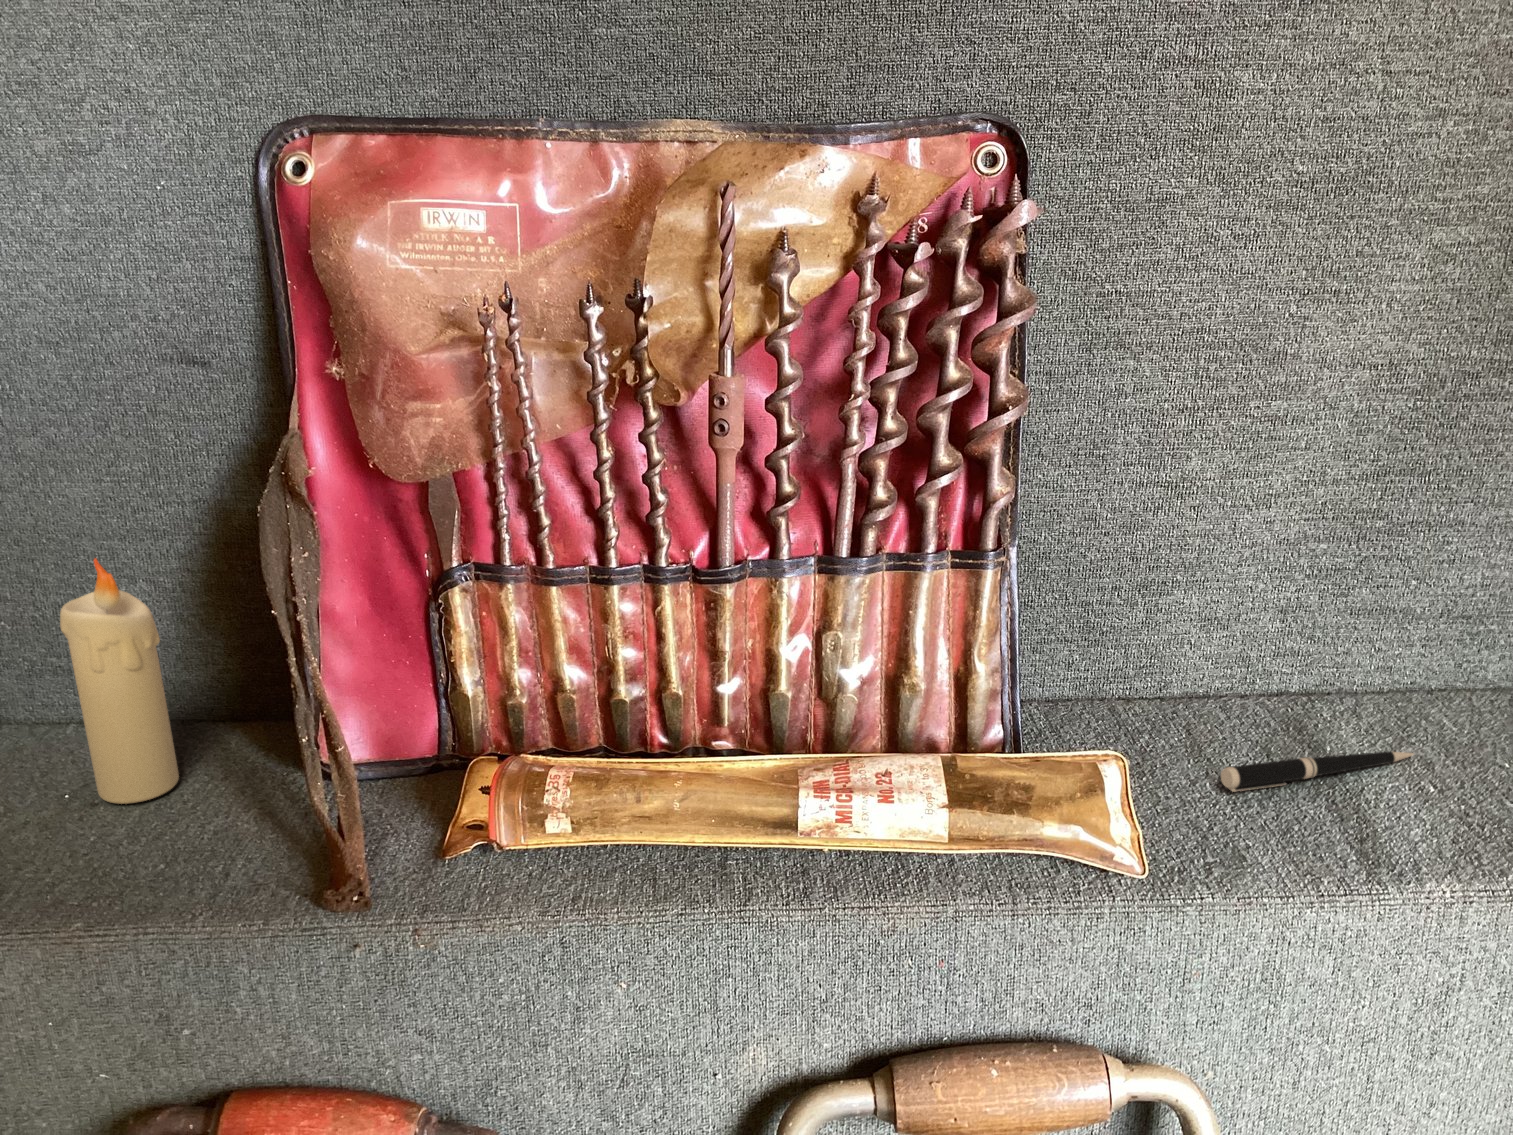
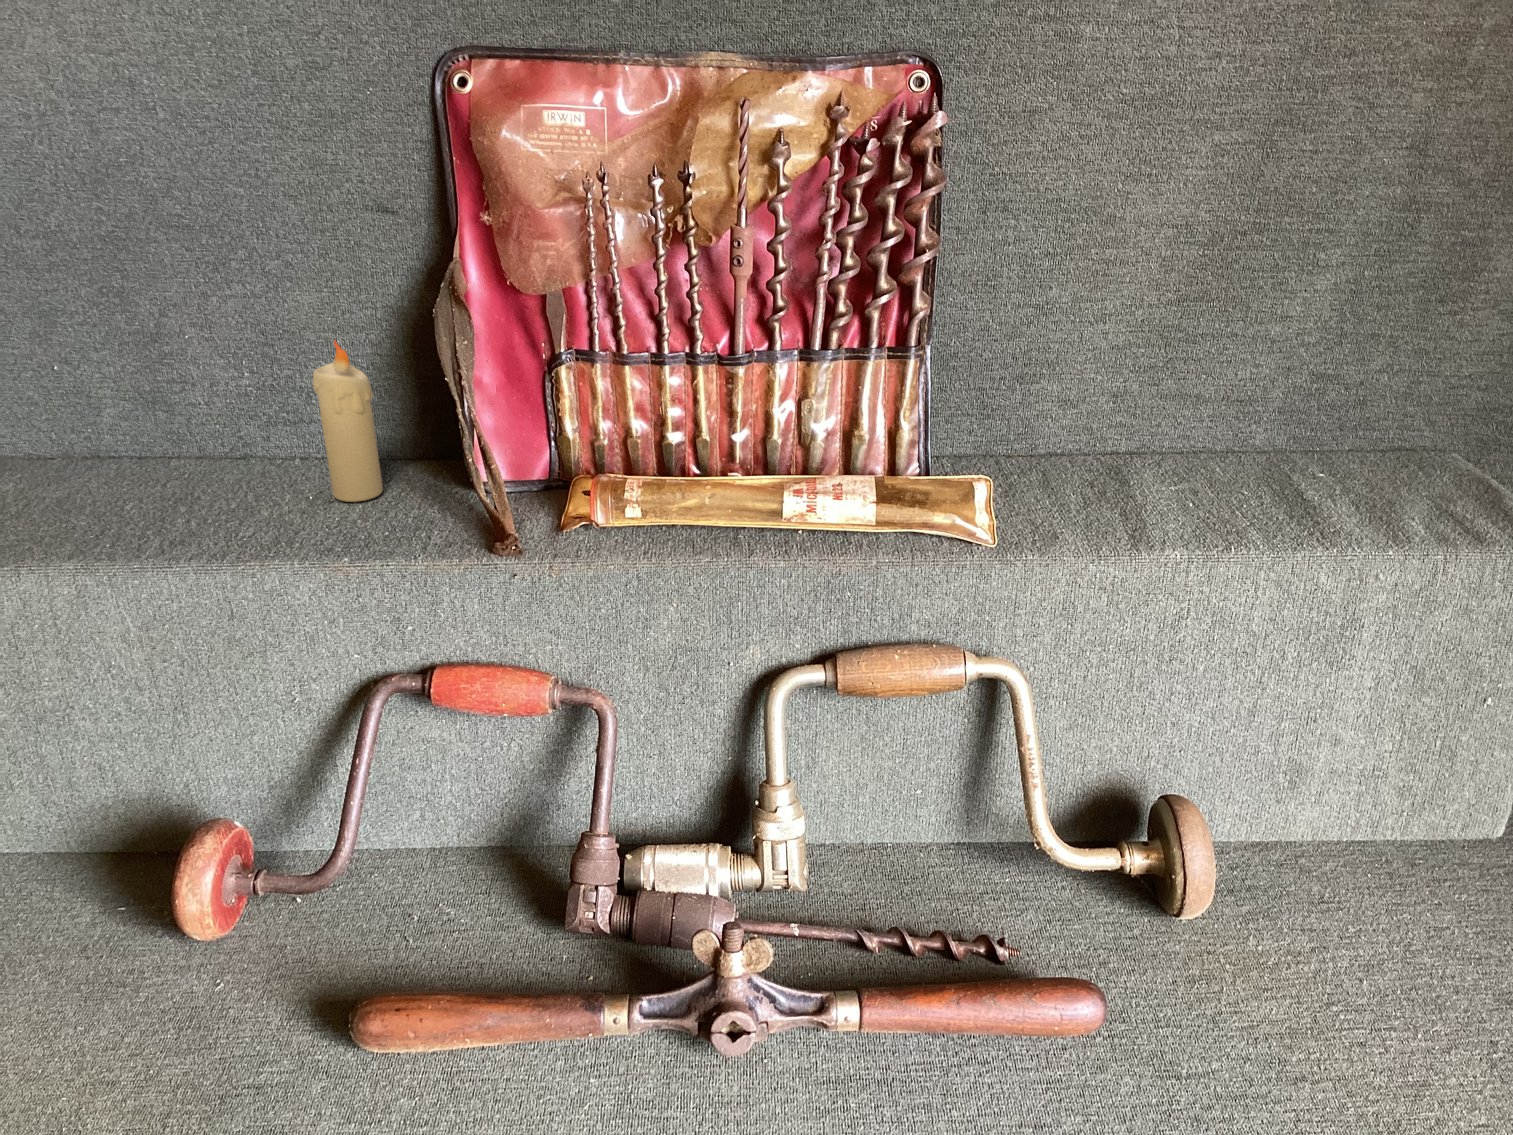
pen: present [1221,751,1414,792] -> none [1055,484,1186,504]

